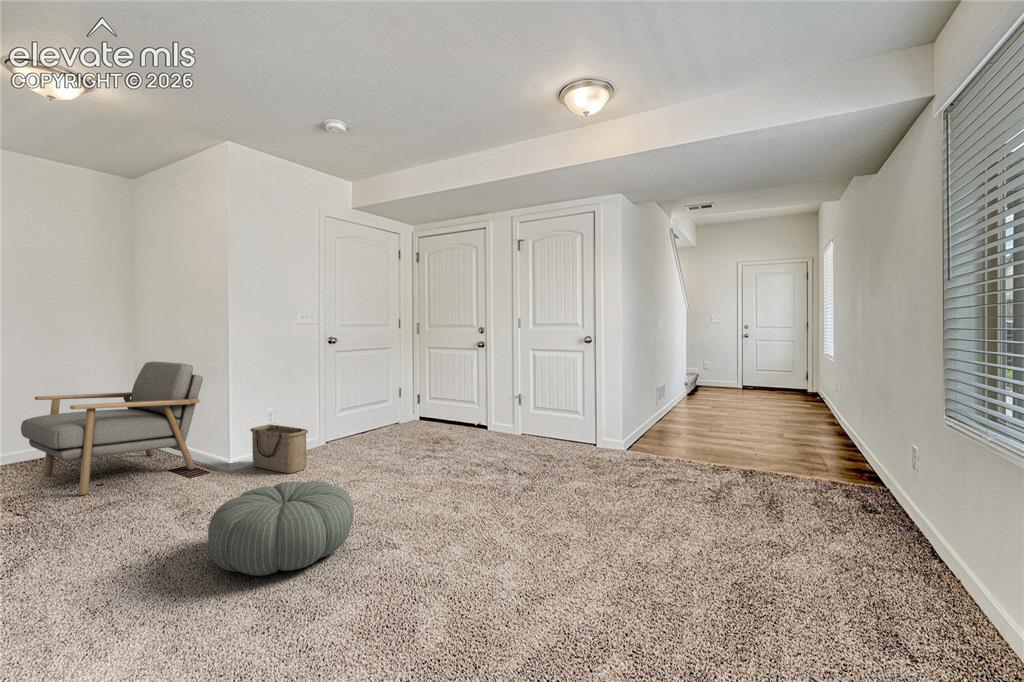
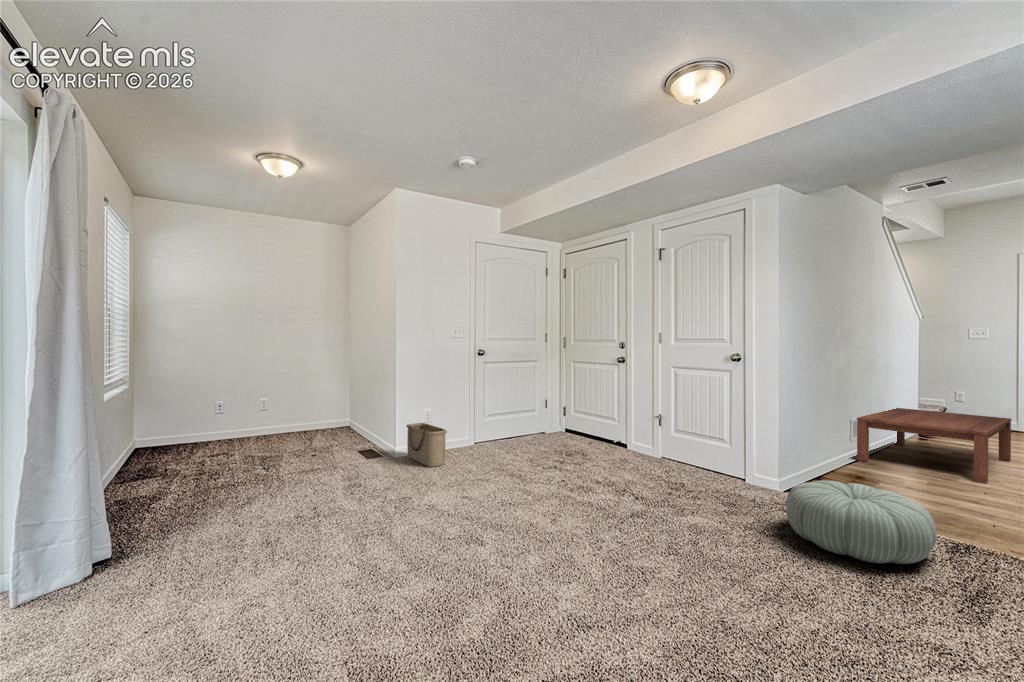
armchair: present [21,361,203,495] -> none [267,366,377,463]
coffee table: none [663,377,749,427] -> present [857,408,1011,483]
pouf: present [208,481,354,576] -> present [786,480,937,564]

